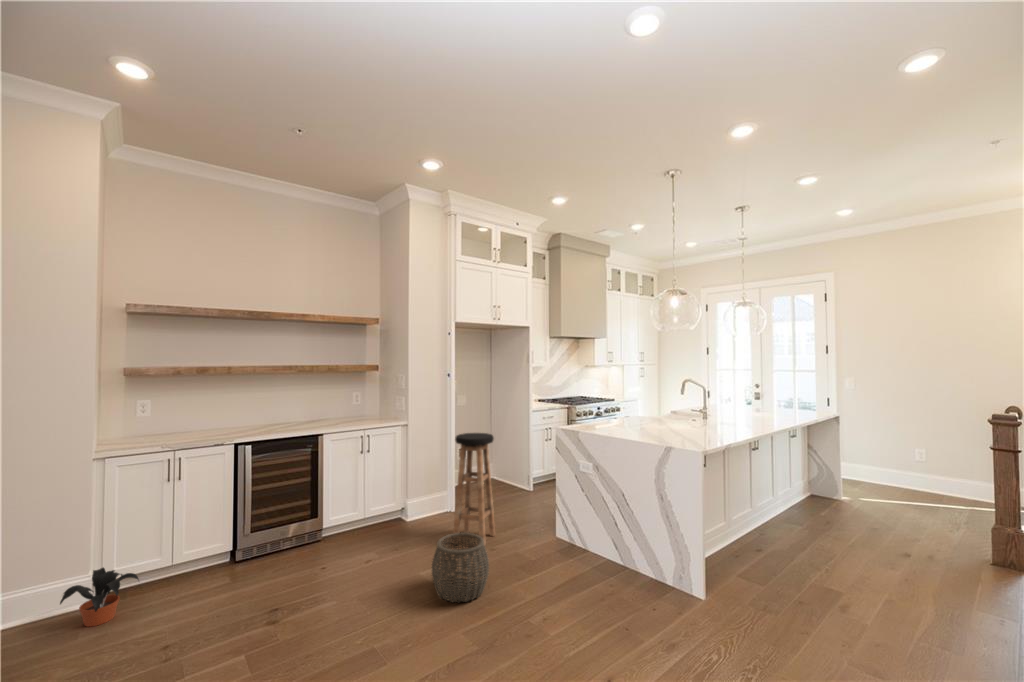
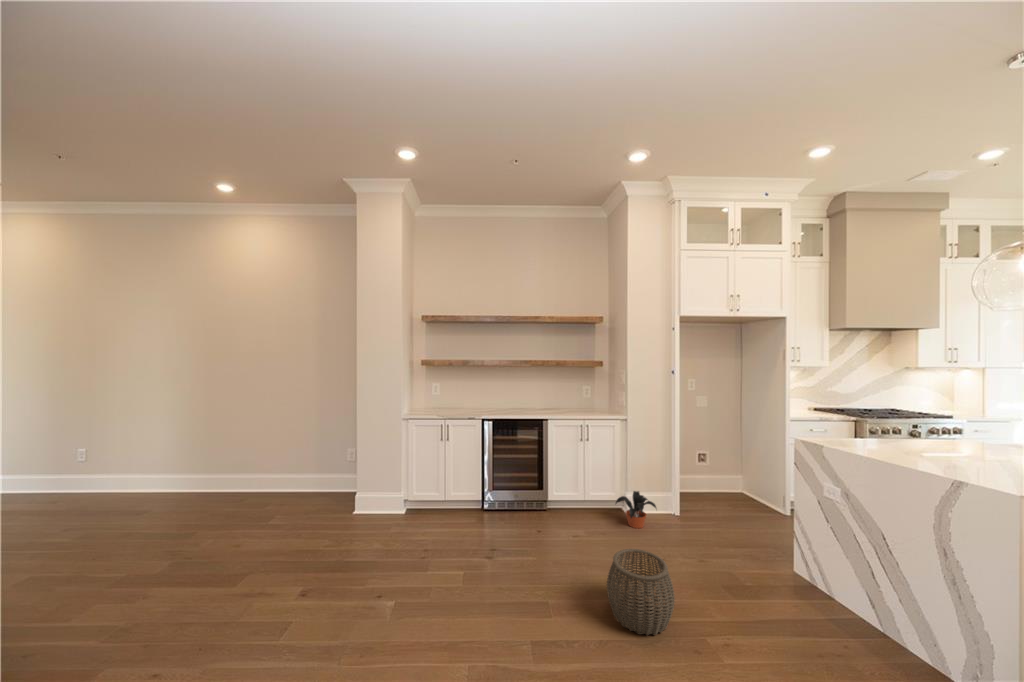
bar stool: present [454,433,495,546] -> none [659,438,715,573]
potted plant: present [60,568,139,627] -> present [616,491,656,528]

